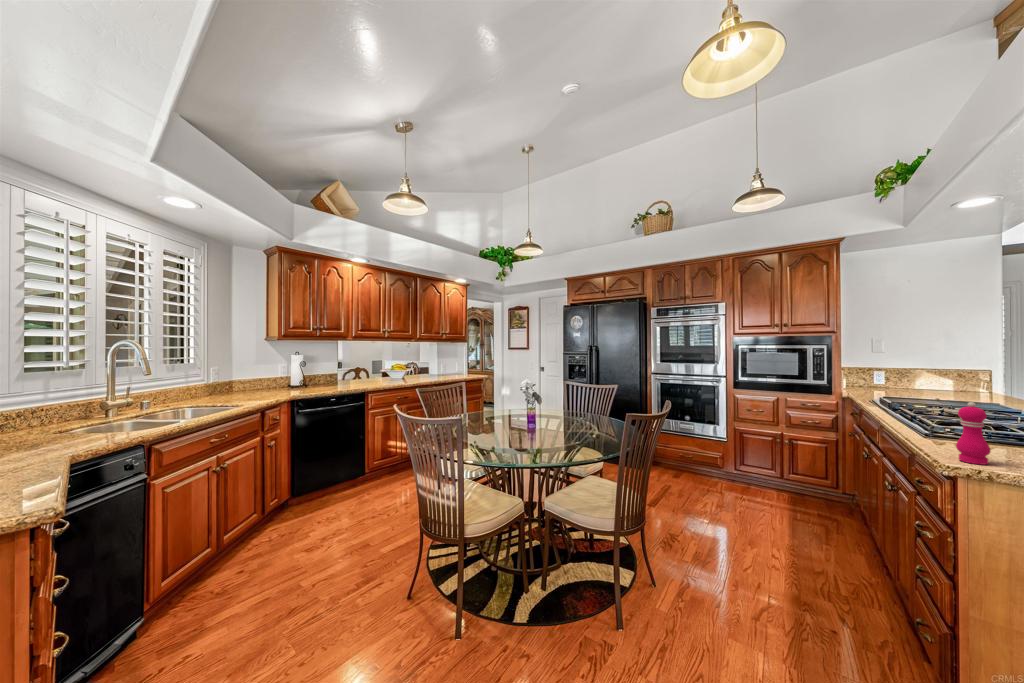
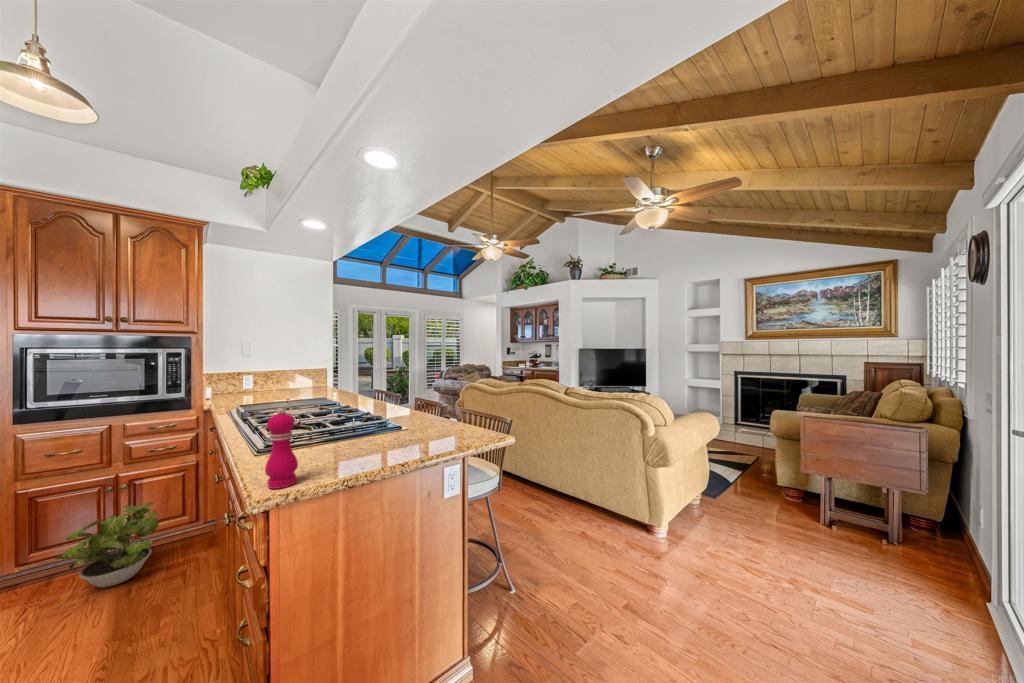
potted plant: none [759,455,813,506] -> present [55,502,159,588]

